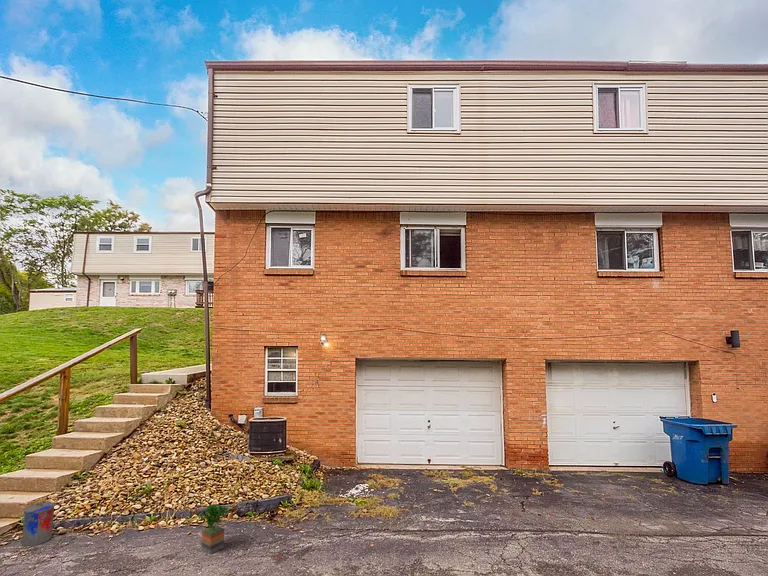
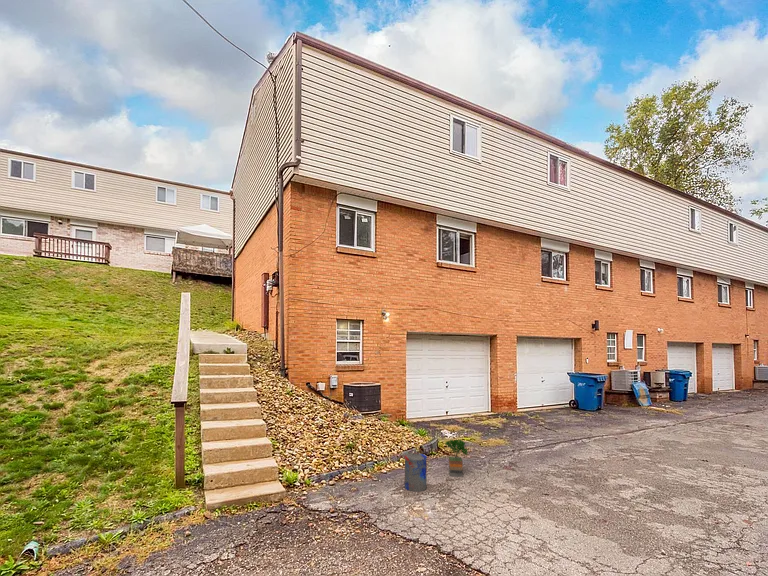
trash can: present [22,502,55,546] -> present [404,452,427,492]

